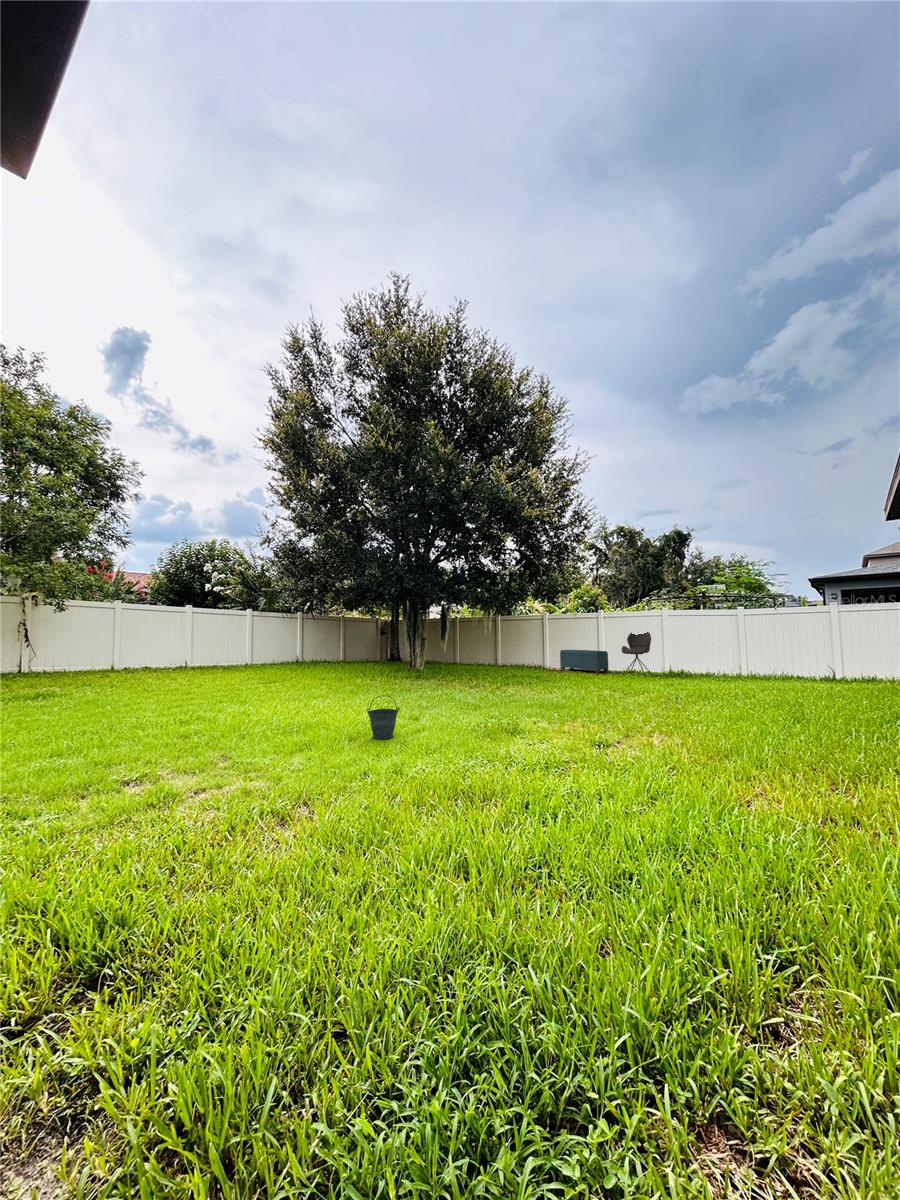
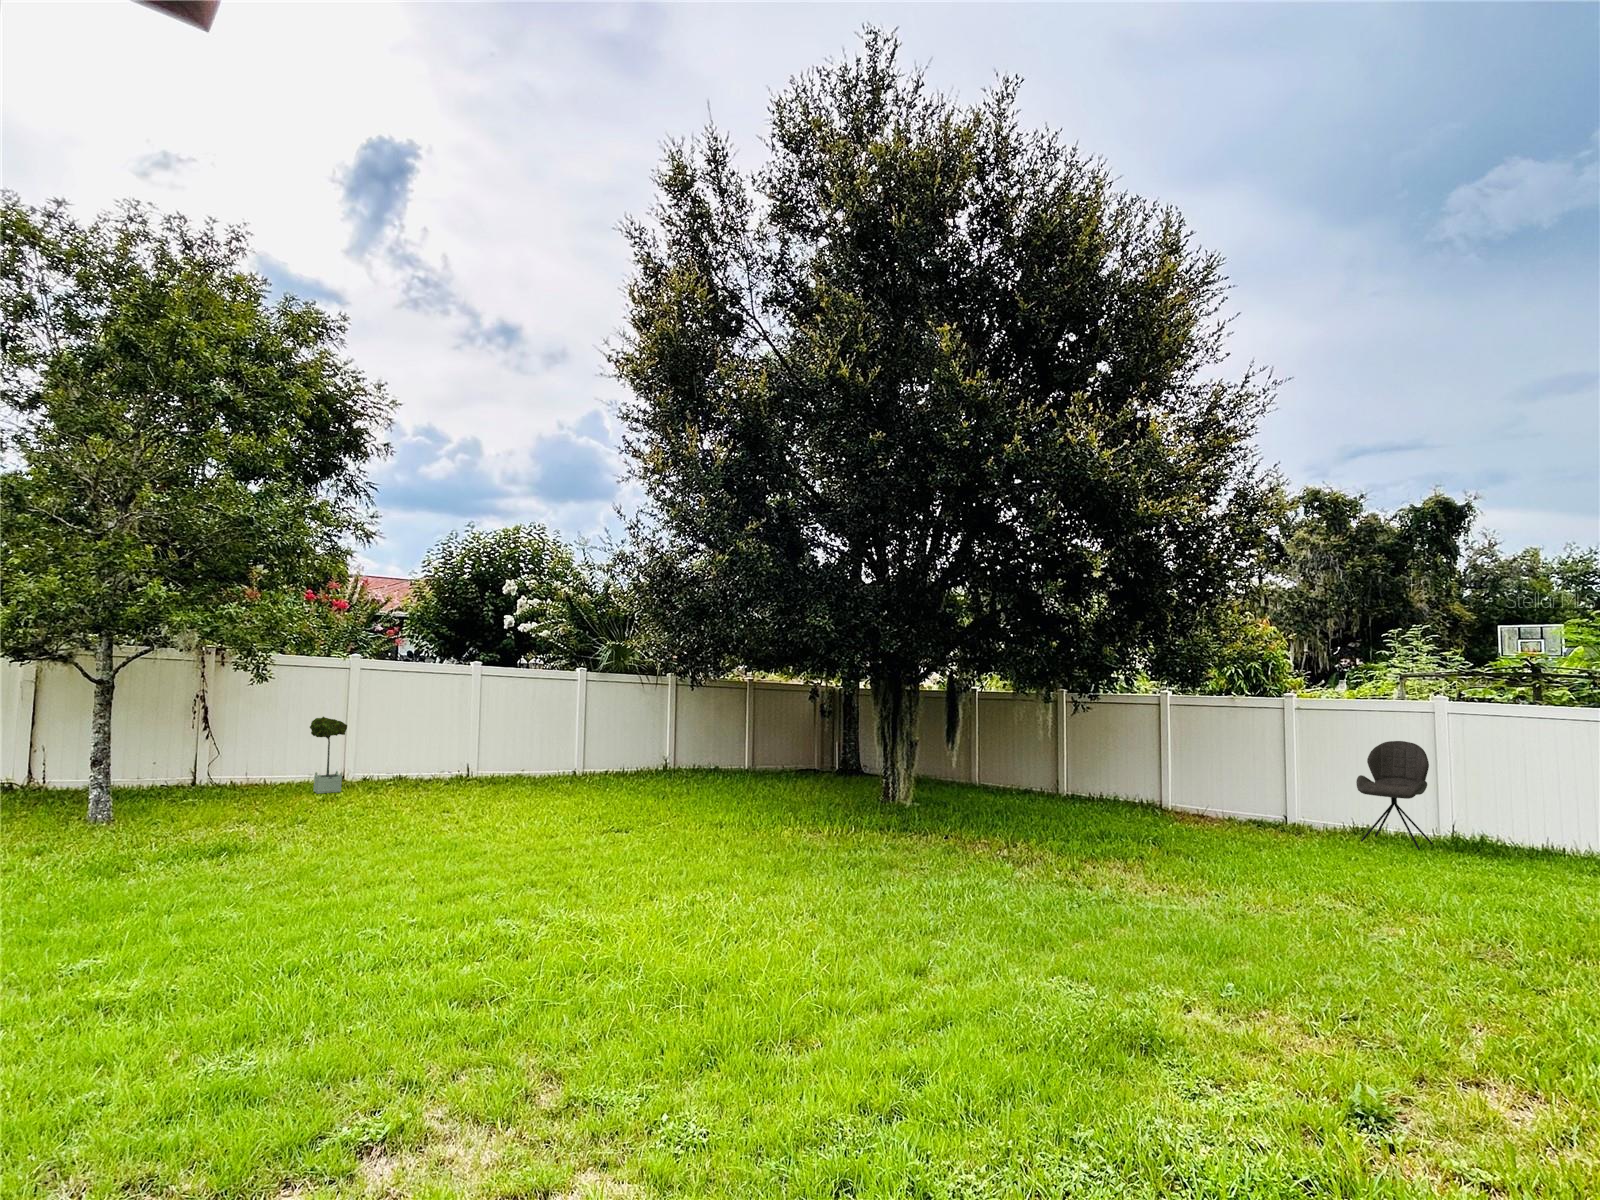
potted tree: none [83,635,107,678] -> present [310,717,347,793]
bench: present [560,650,608,673] -> none [1205,772,1321,831]
bucket: present [367,695,399,740] -> none [876,923,942,1020]

